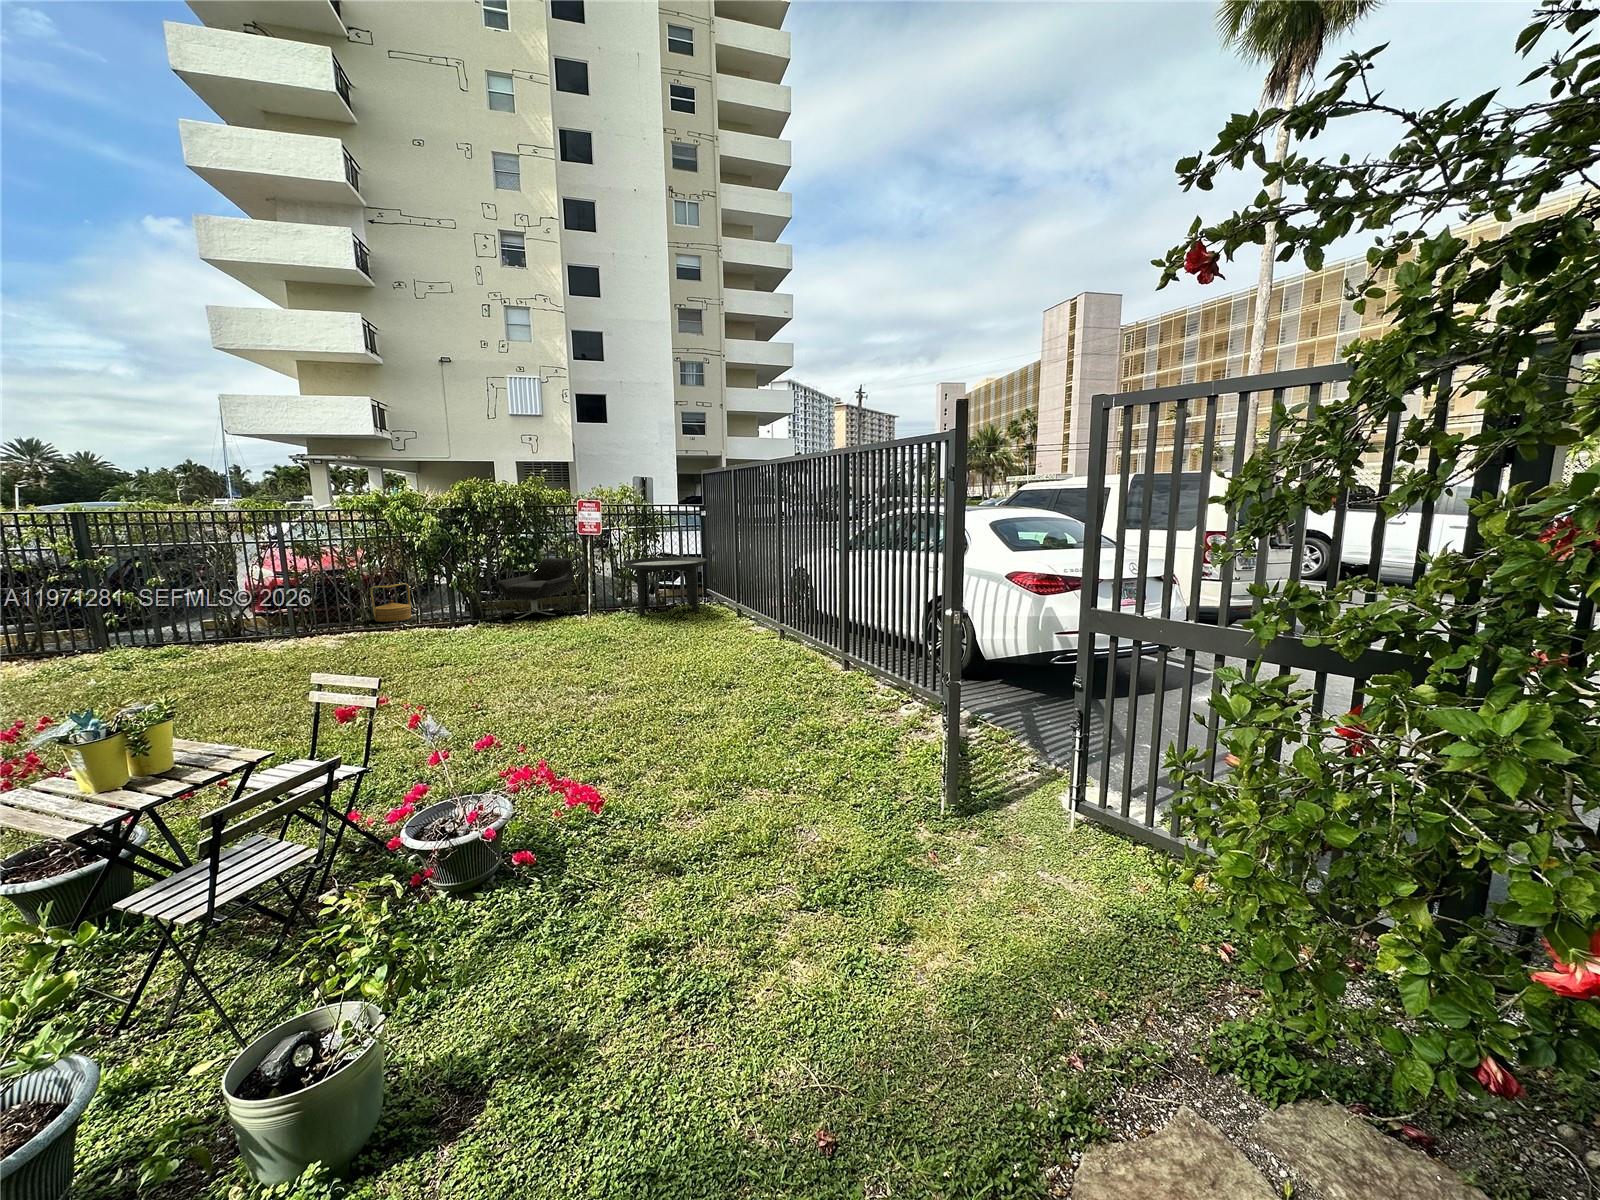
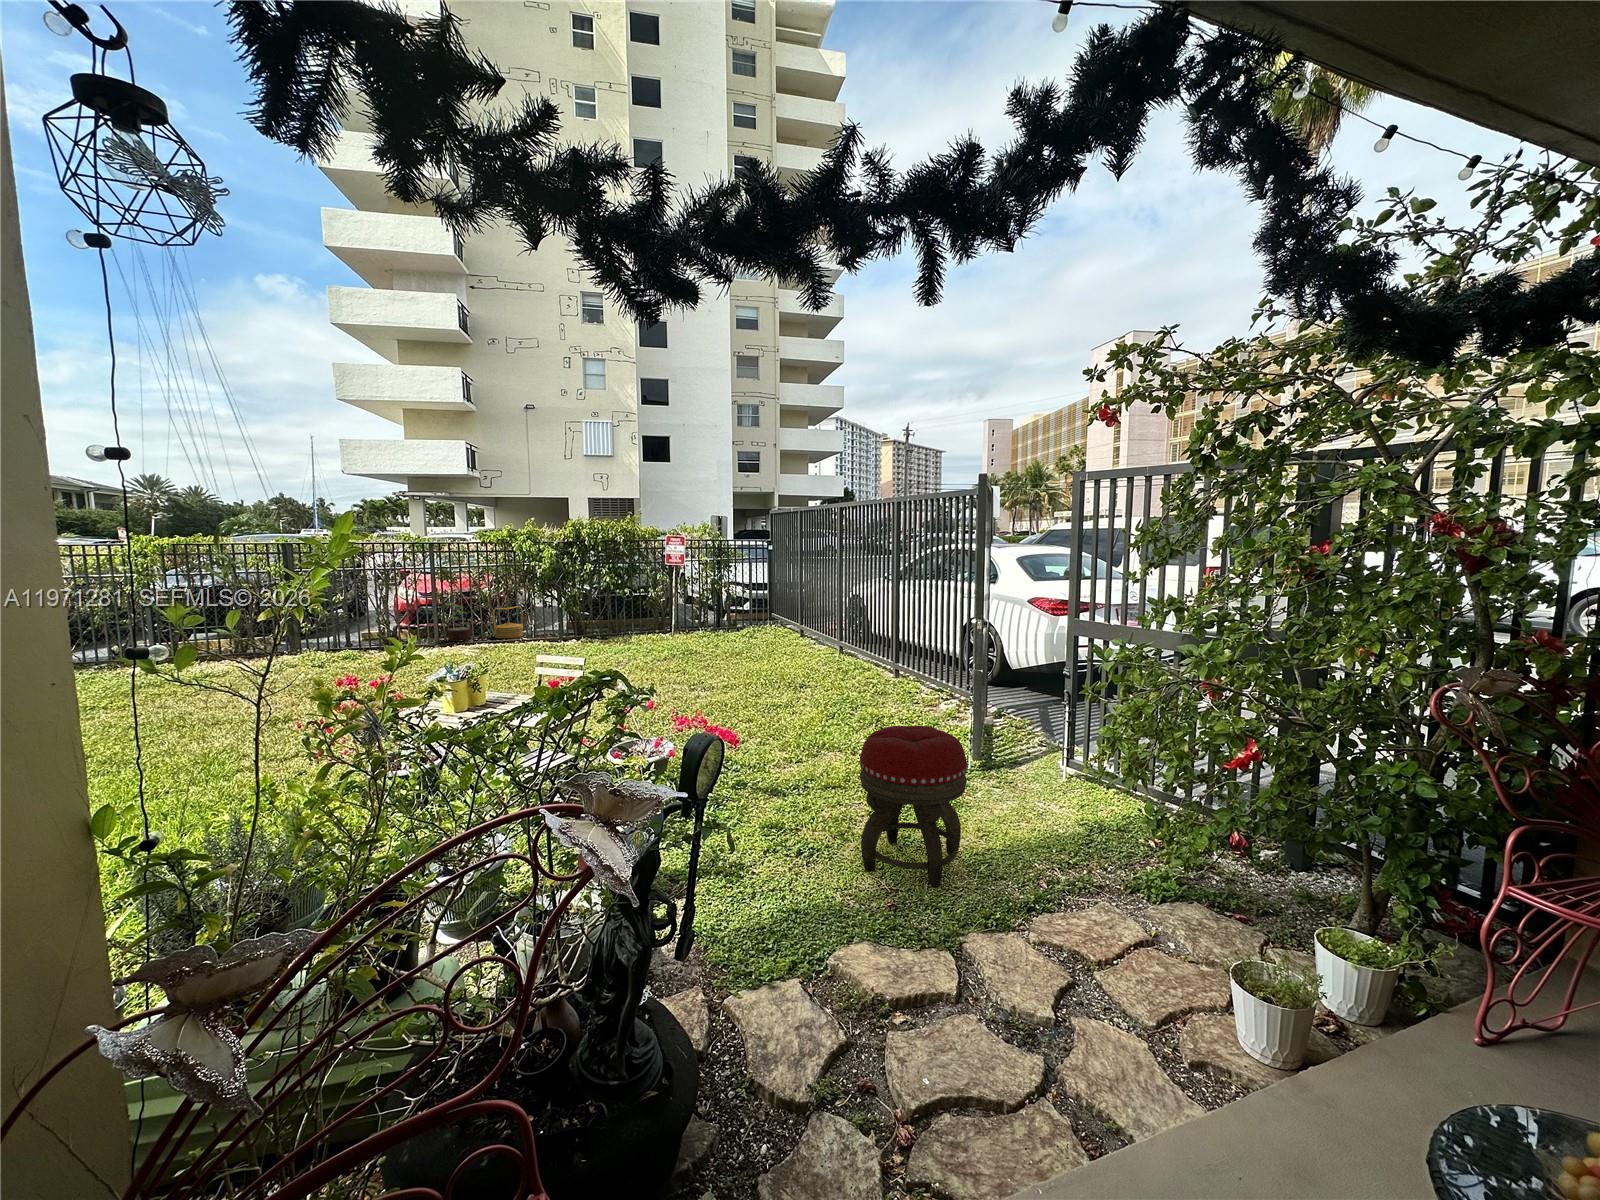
round table: present [622,557,707,615] -> none [701,586,775,636]
lounge chair: present [496,558,574,619] -> none [595,586,659,638]
decorative plant: none [304,579,345,627] -> present [444,602,472,642]
footstool: none [776,805,962,1115] -> present [860,726,967,887]

